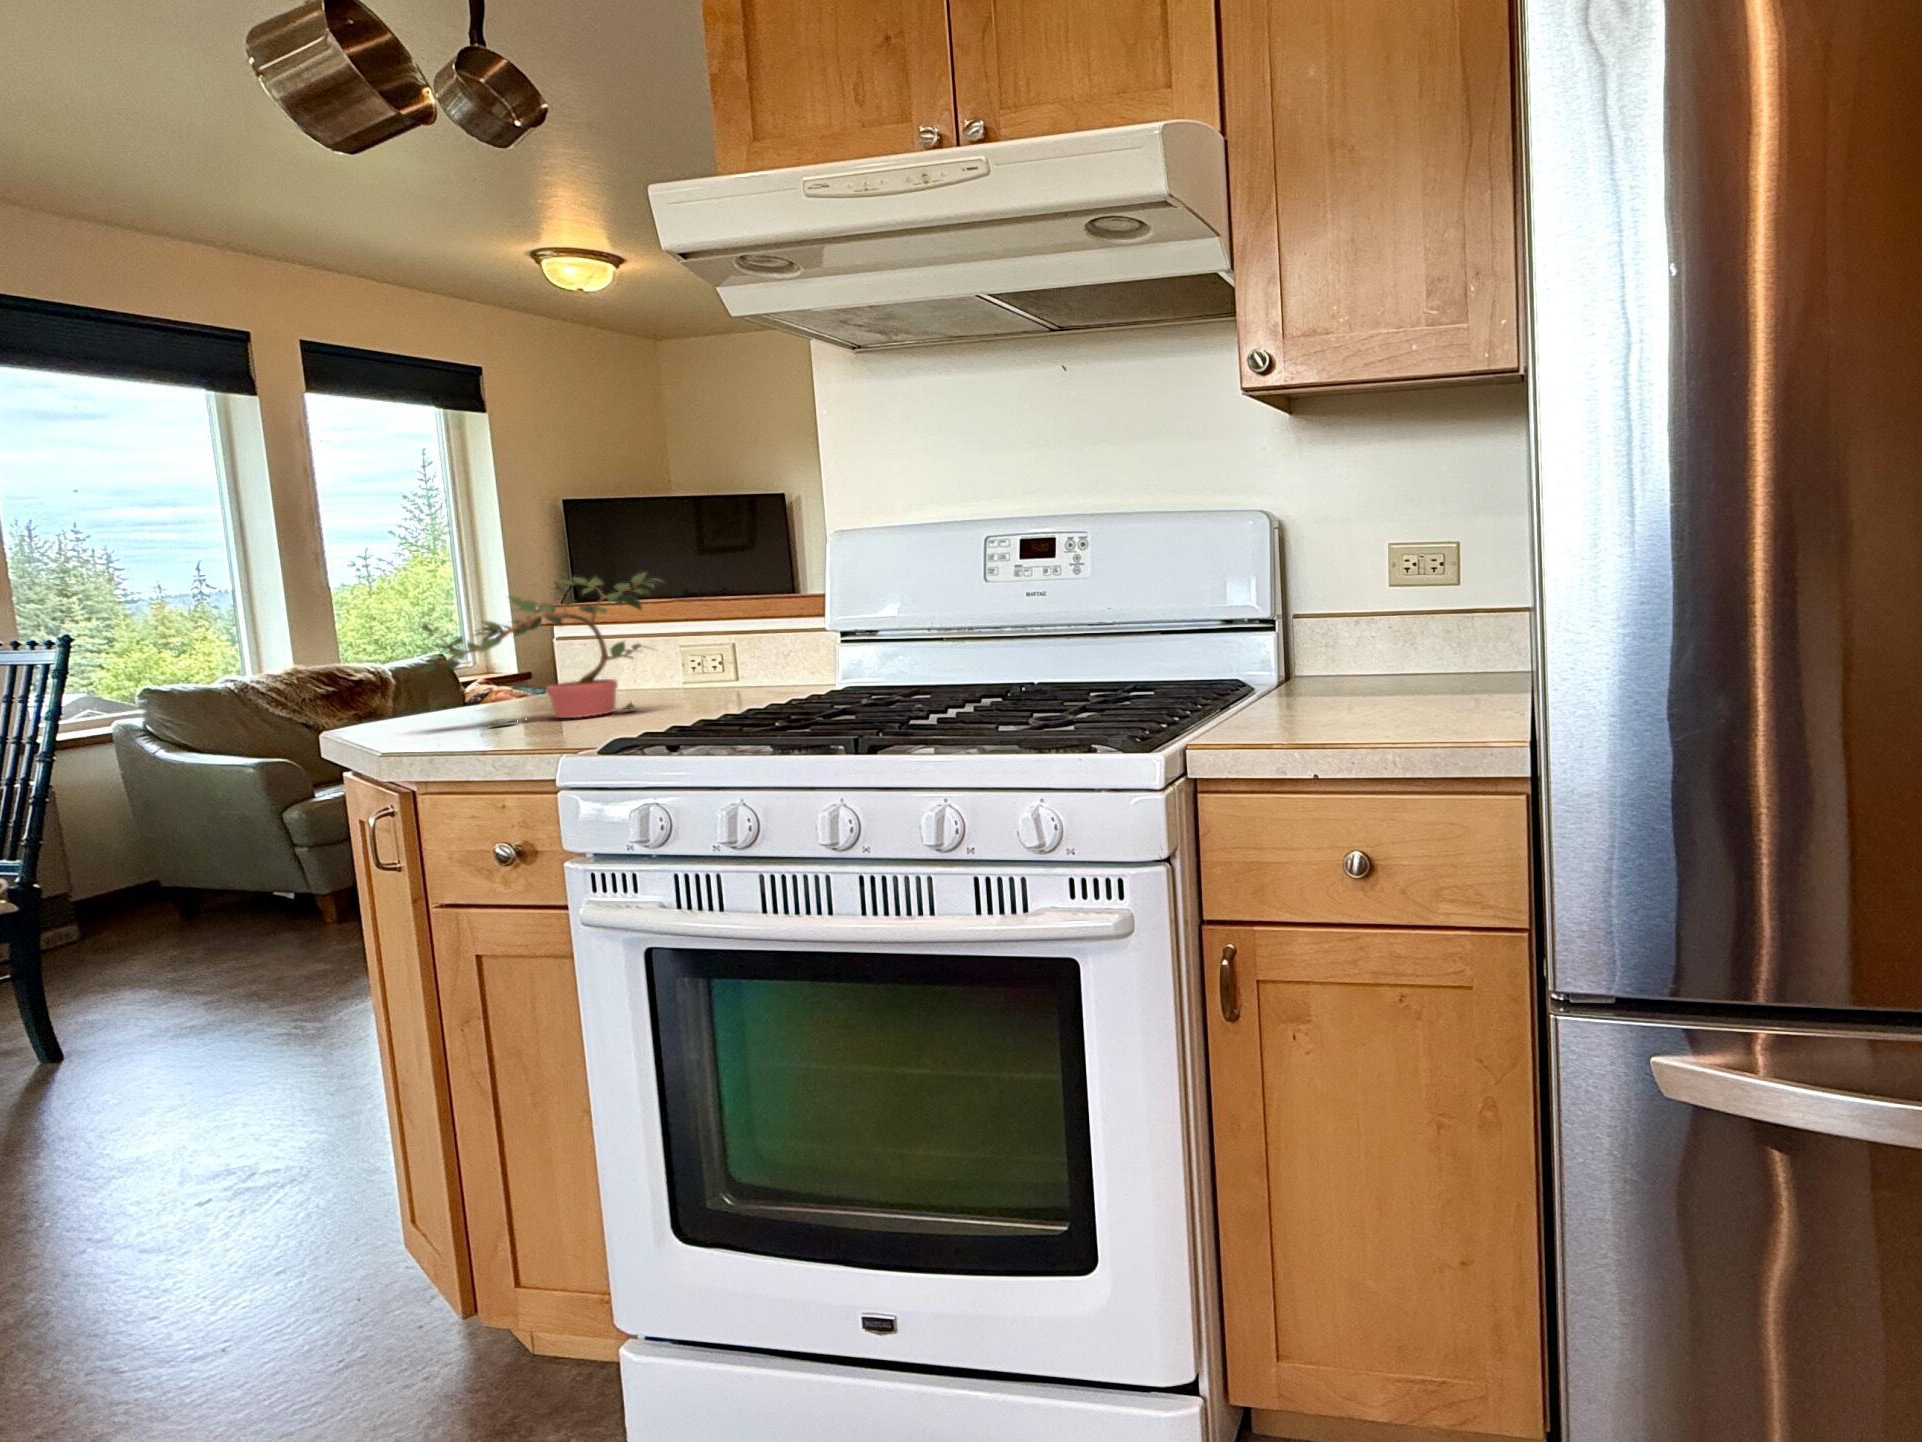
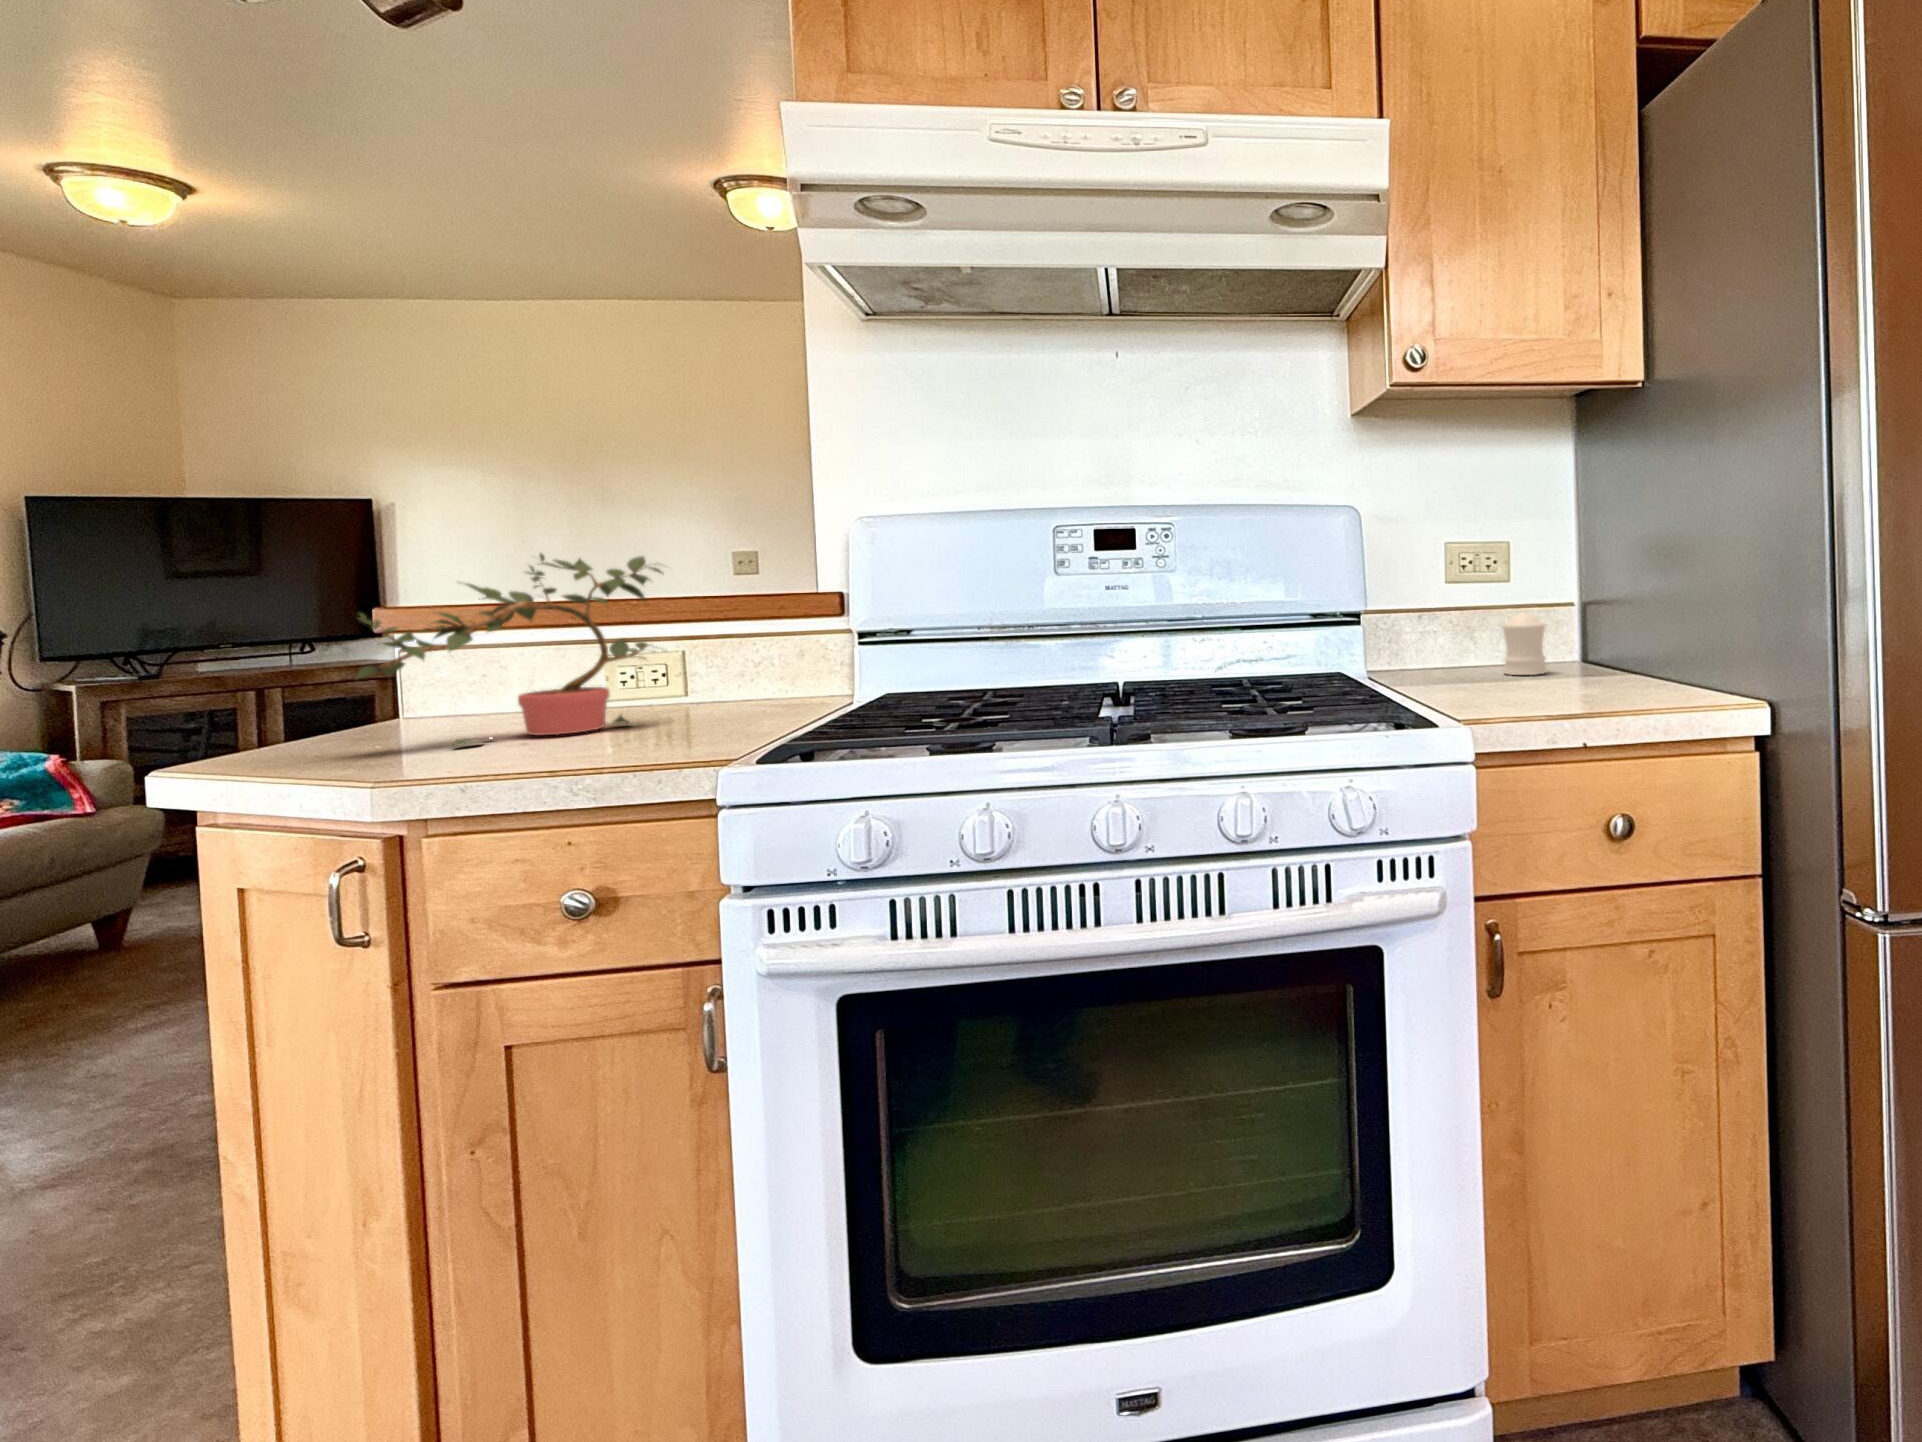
salt shaker: none [1398,620,1447,687] -> present [1502,612,1546,675]

